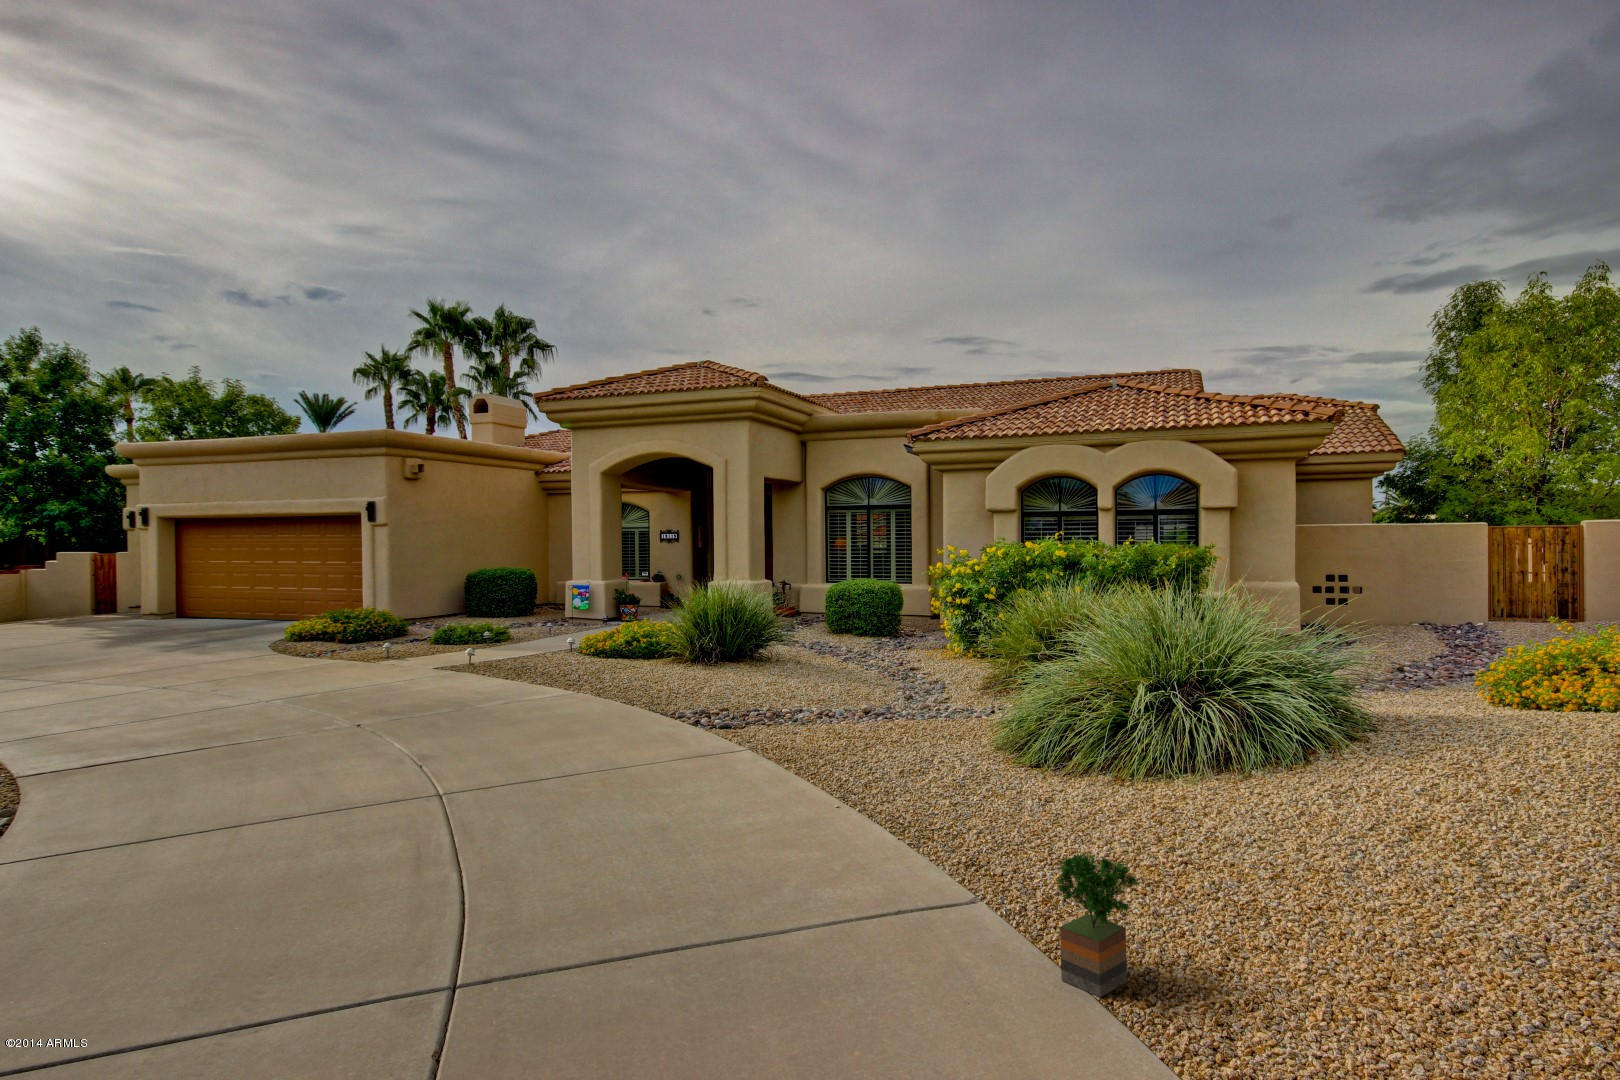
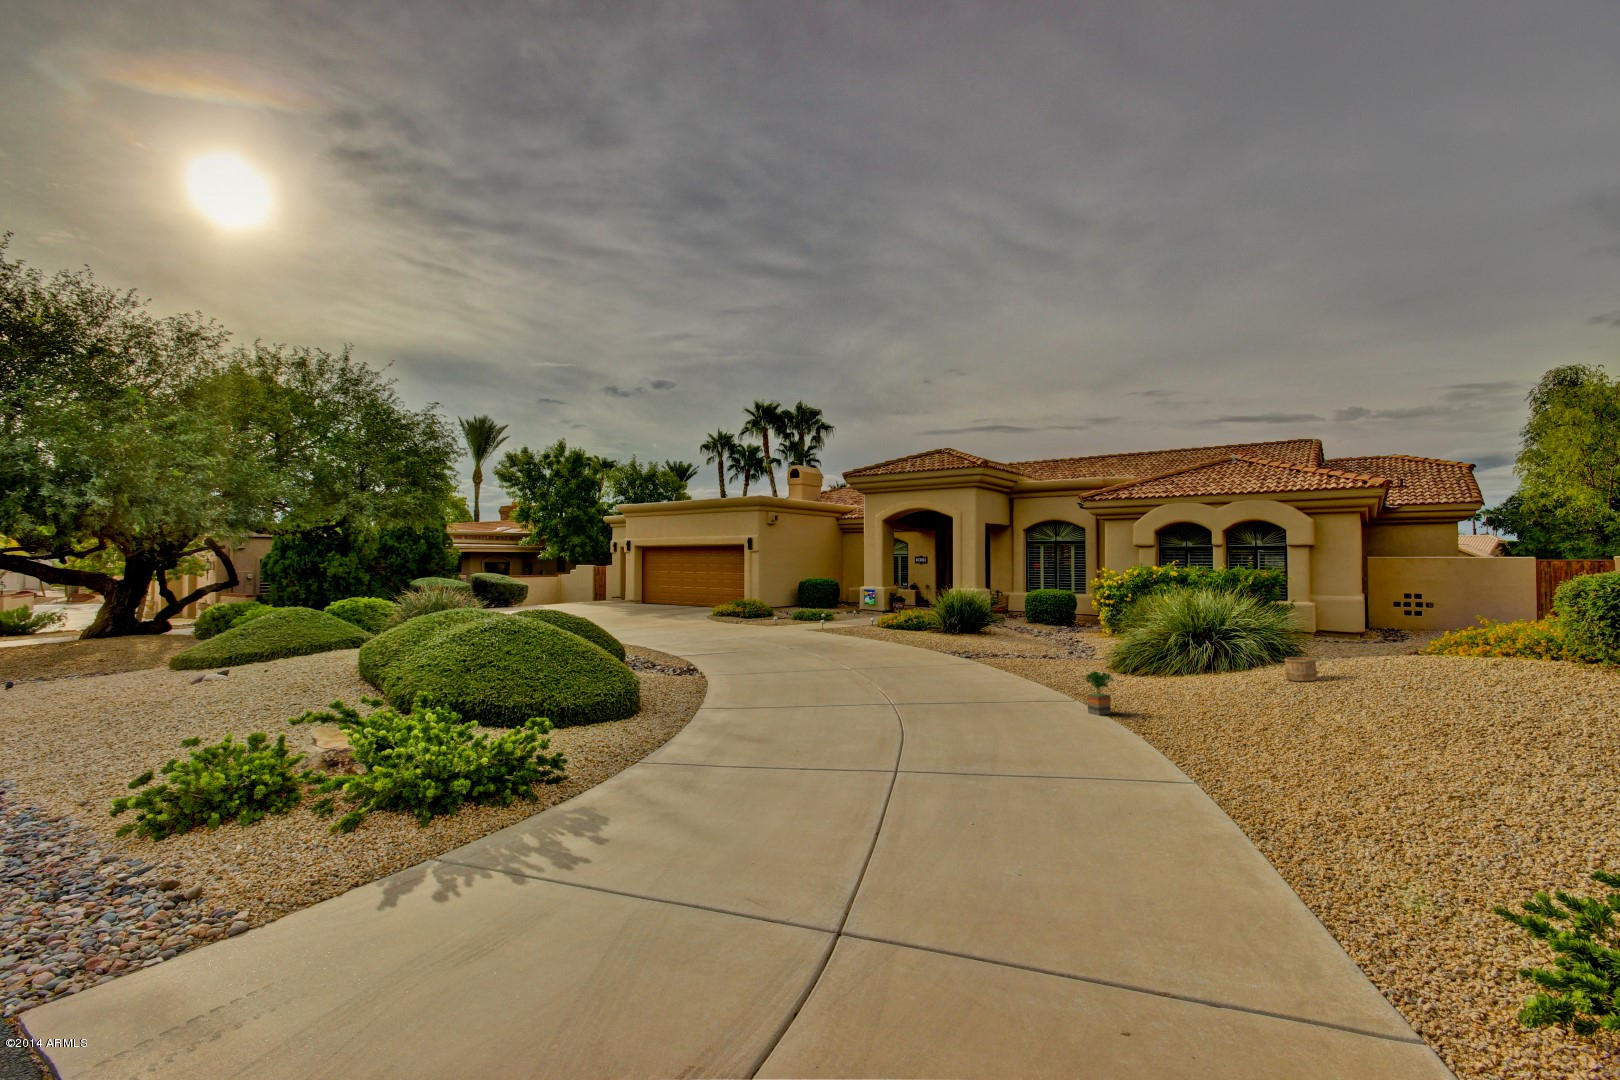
wooden bucket: none [1453,748,1532,814] -> present [1284,657,1317,682]

